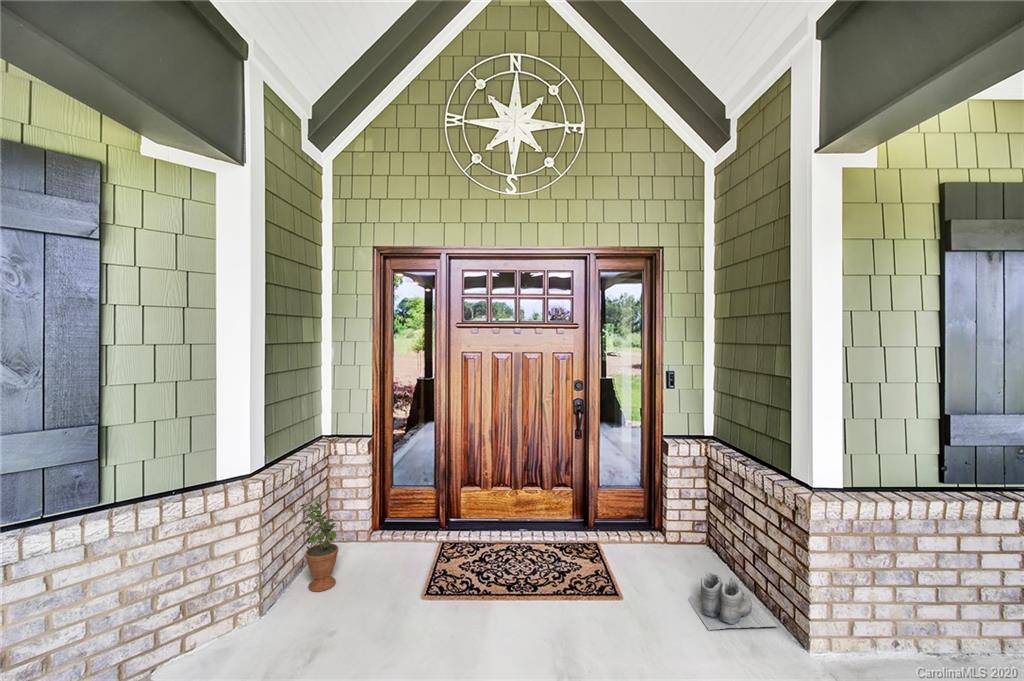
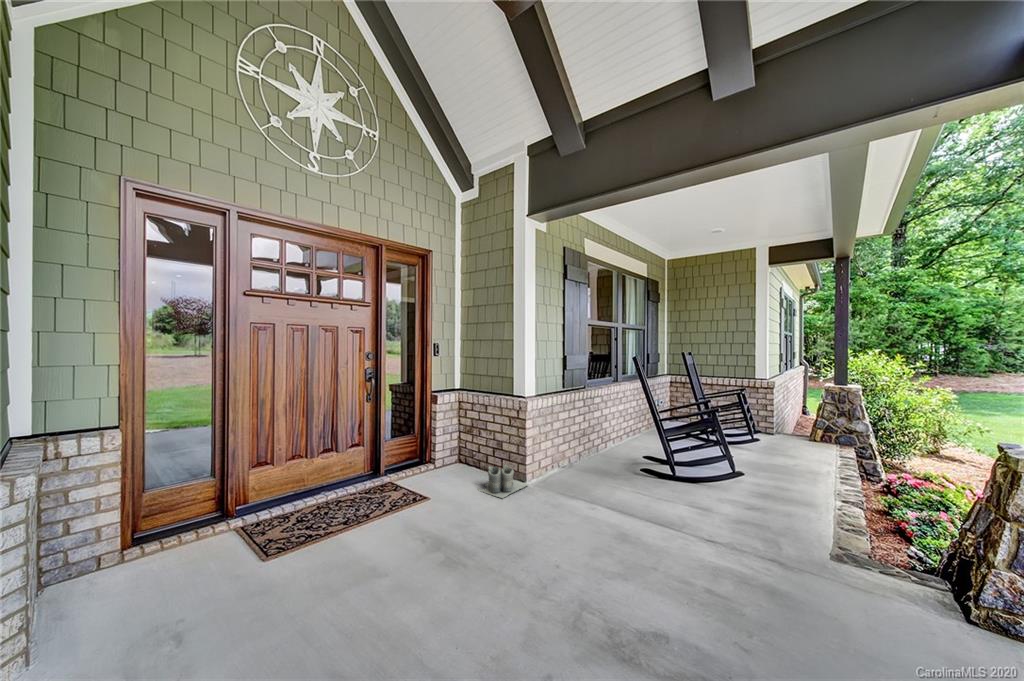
potted plant: present [299,497,338,592] -> none [51,497,139,631]

